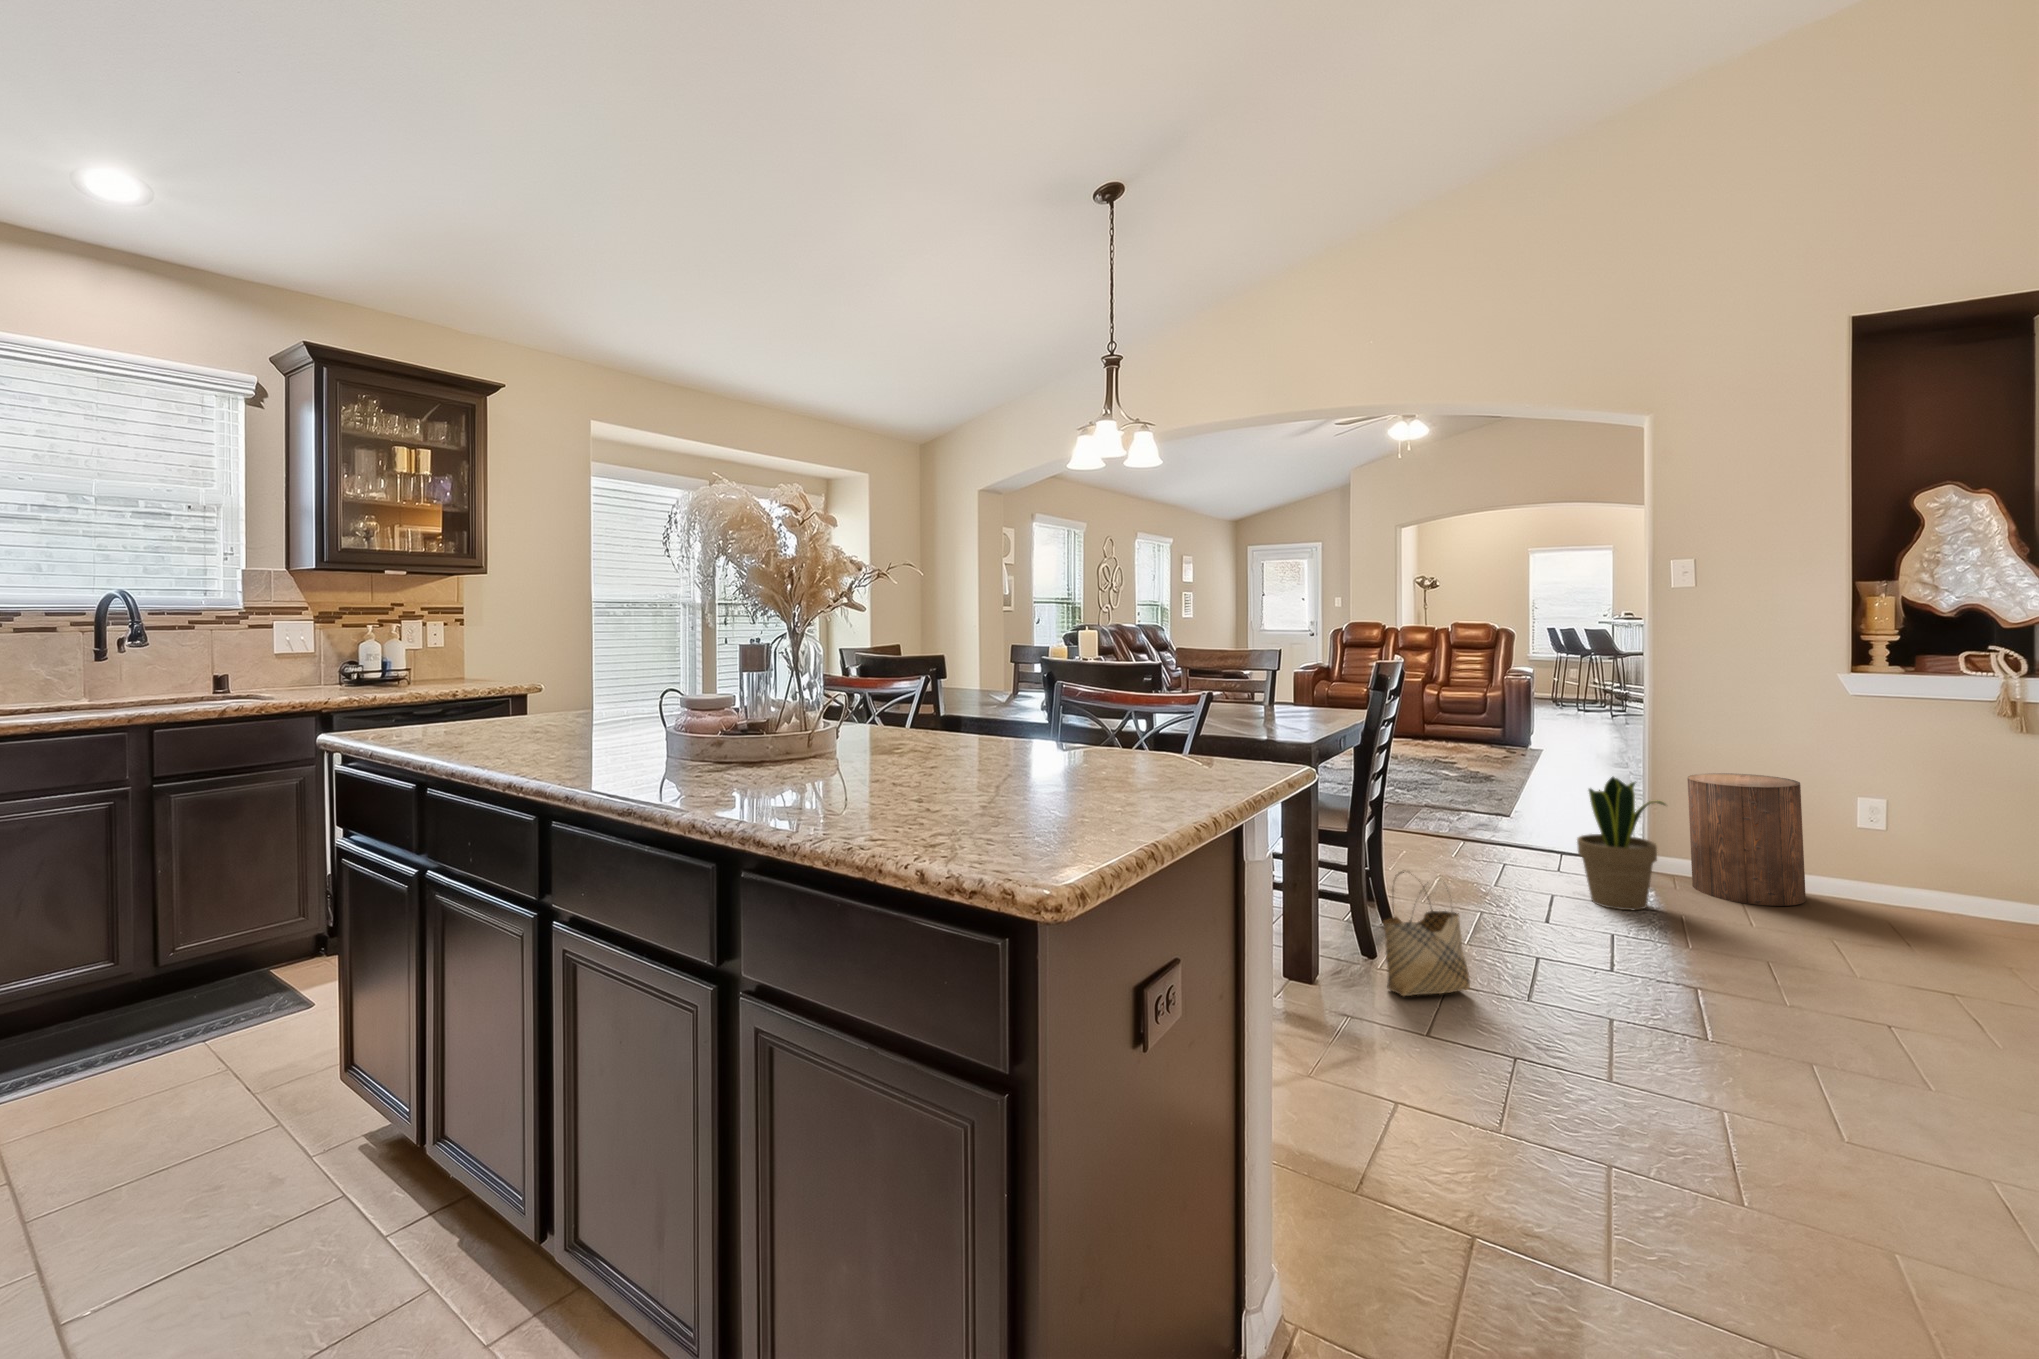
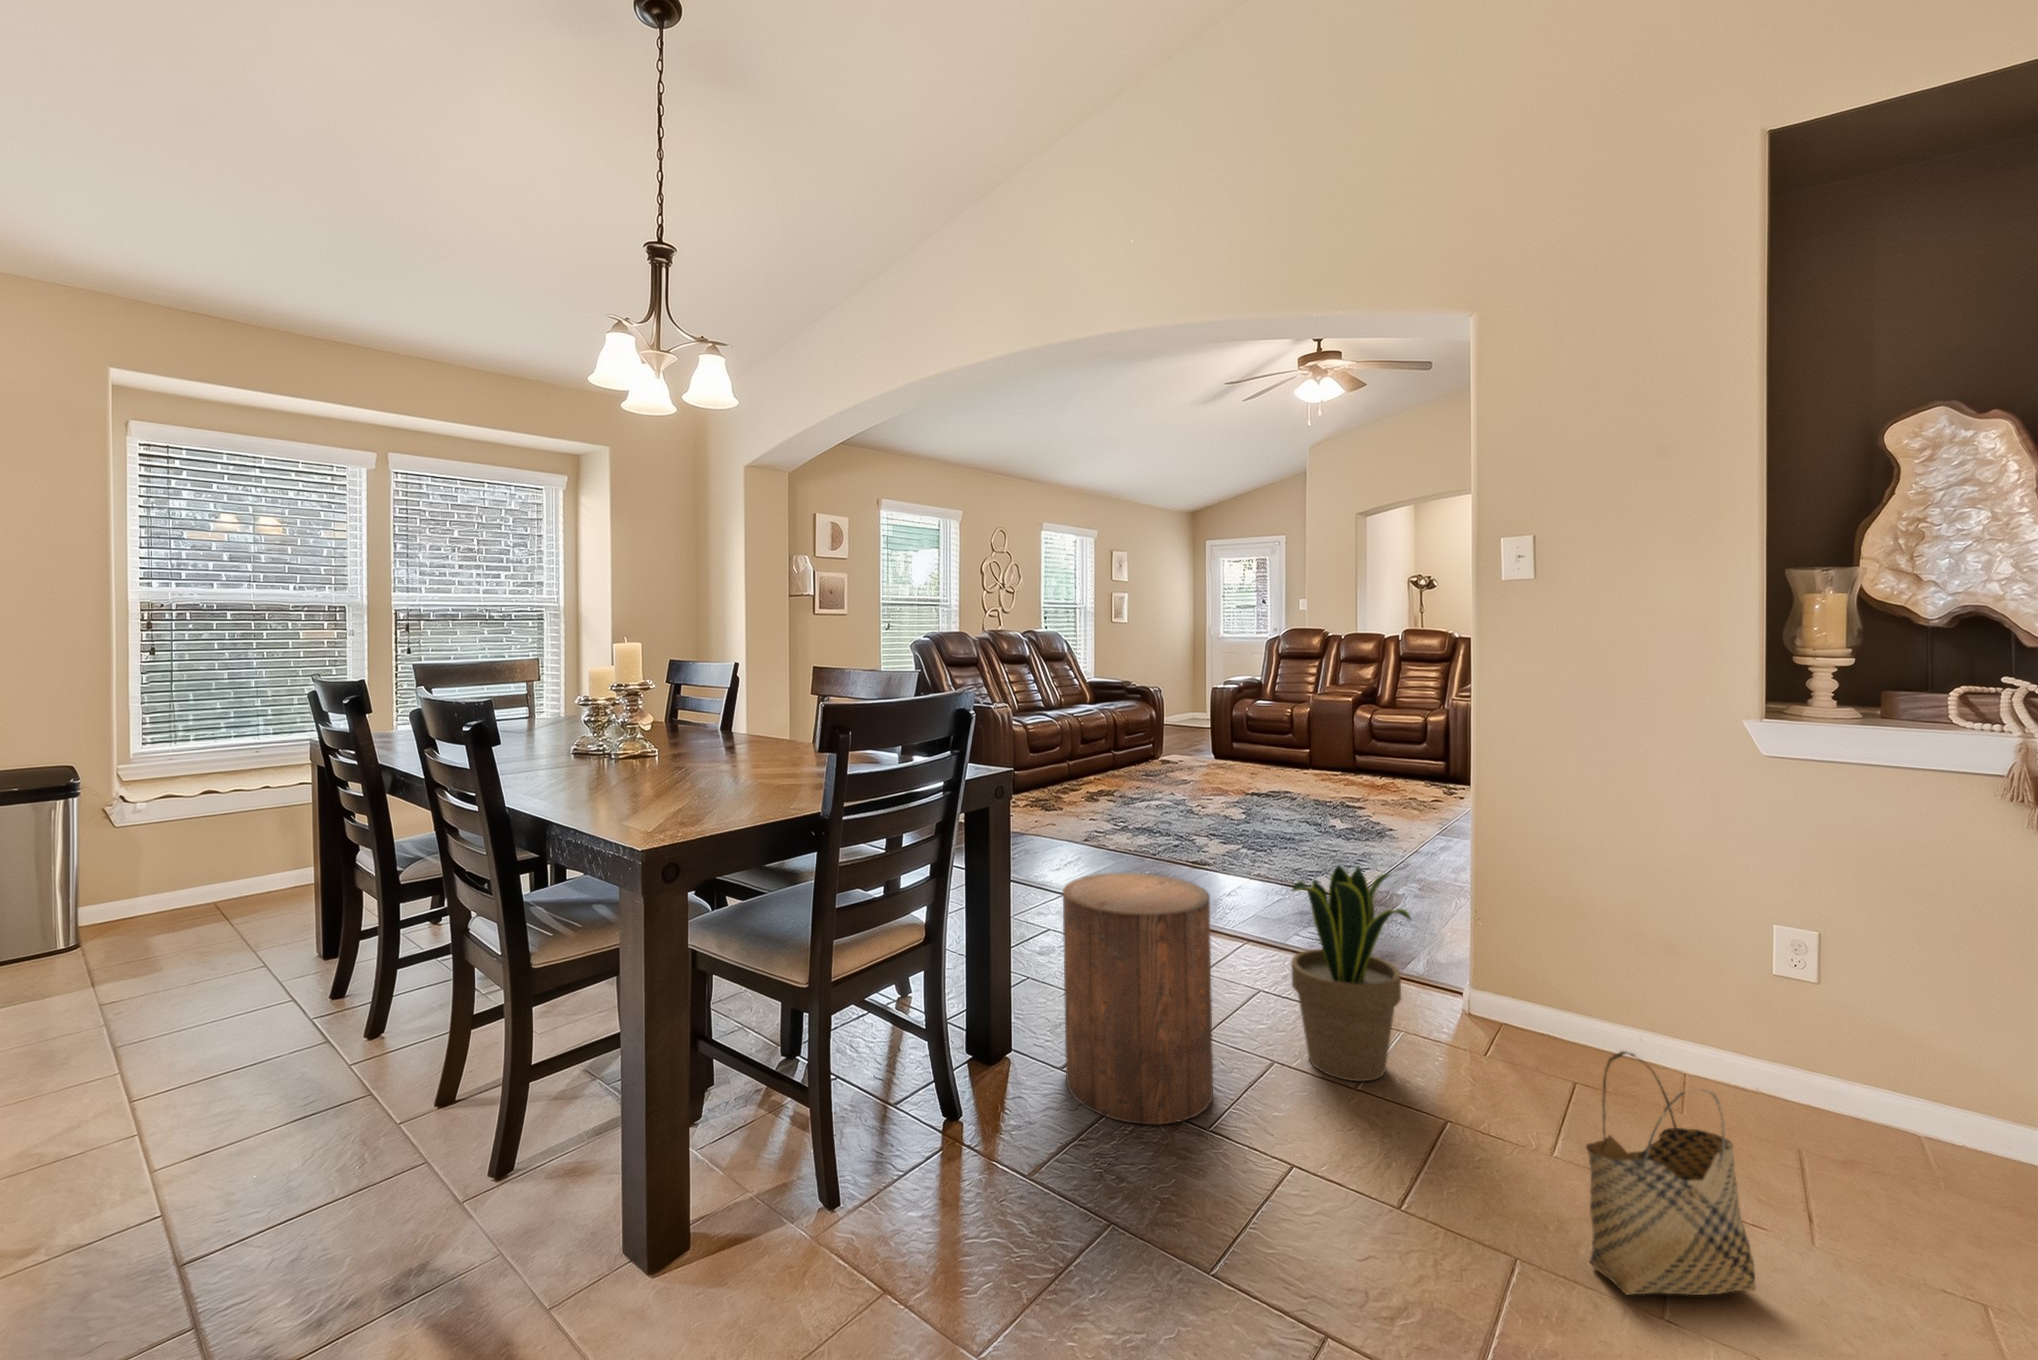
stool: present [1687,773,1806,906] -> present [1063,873,1213,1124]
woven basket: present [1383,872,1470,996] -> present [1586,1051,1756,1295]

